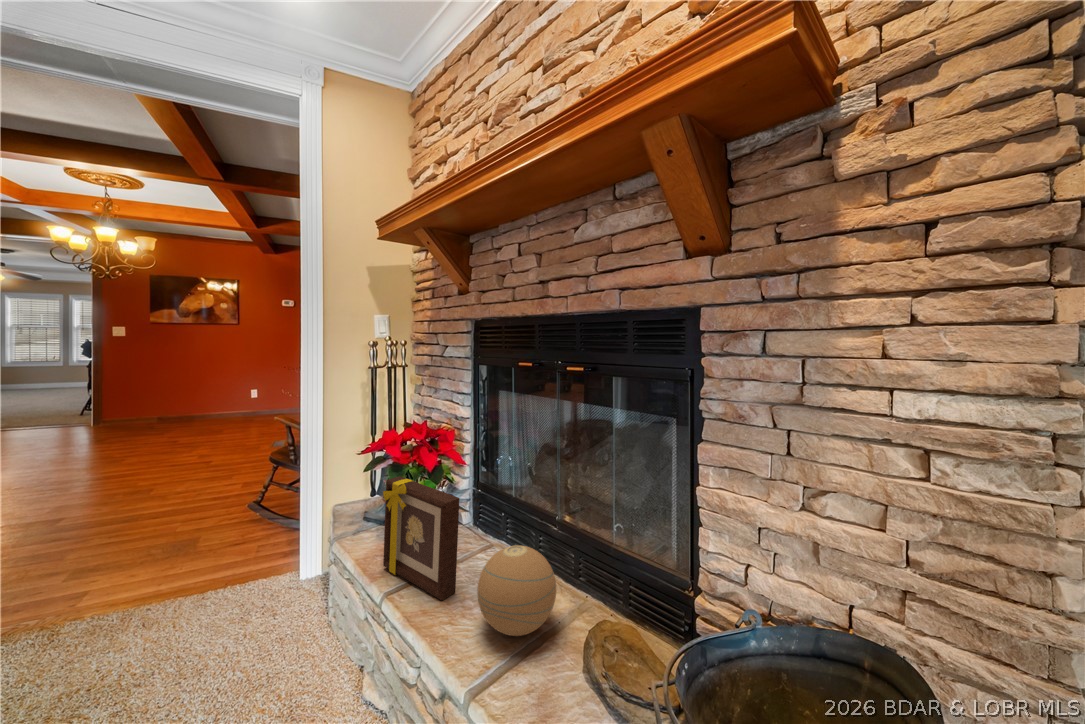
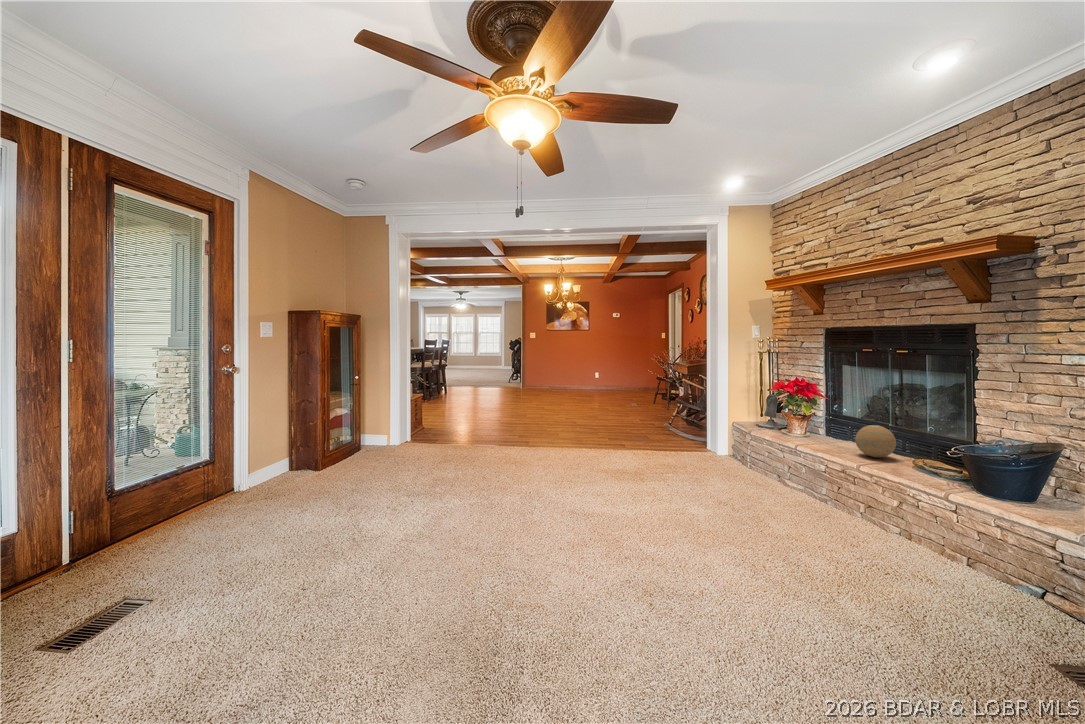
picture frame: present [383,476,459,600] -> none [793,402,839,449]

